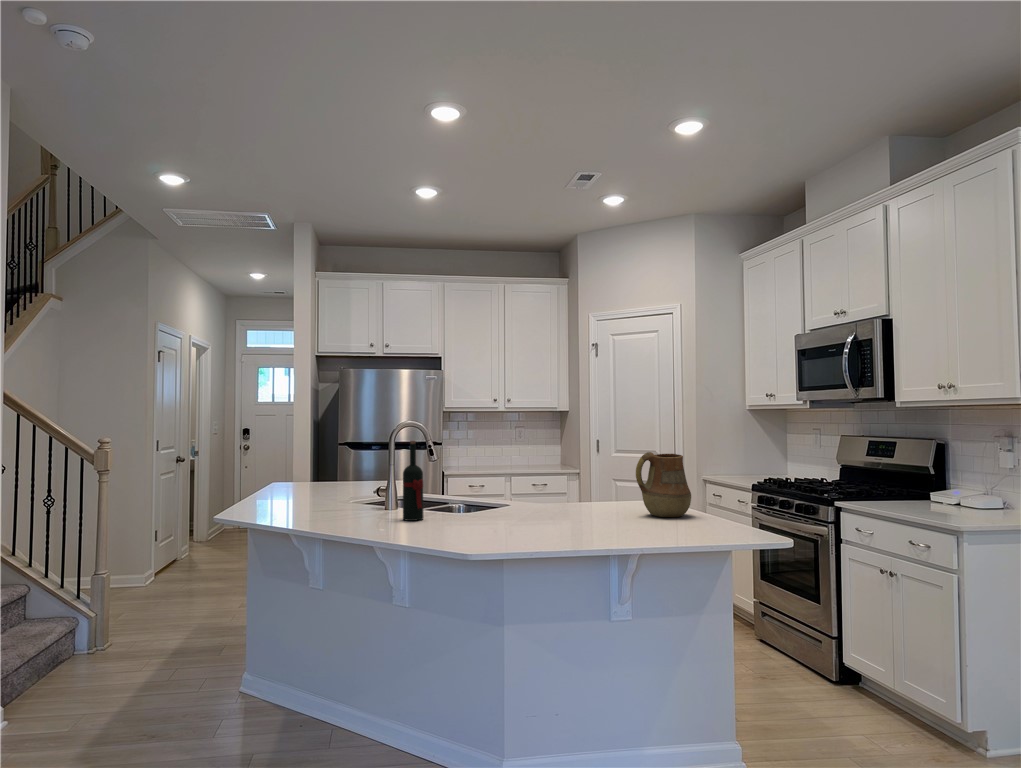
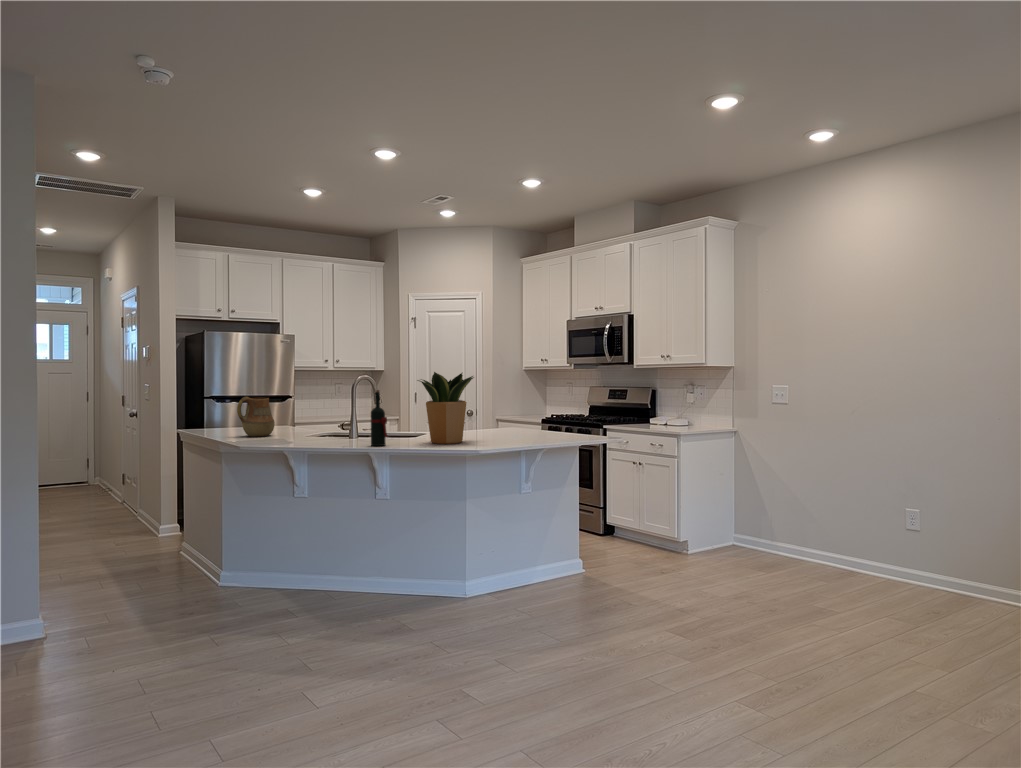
potted plant: none [461,415,564,524] -> present [417,372,474,444]
pitcher: present [636,452,691,517] -> present [237,397,275,437]

